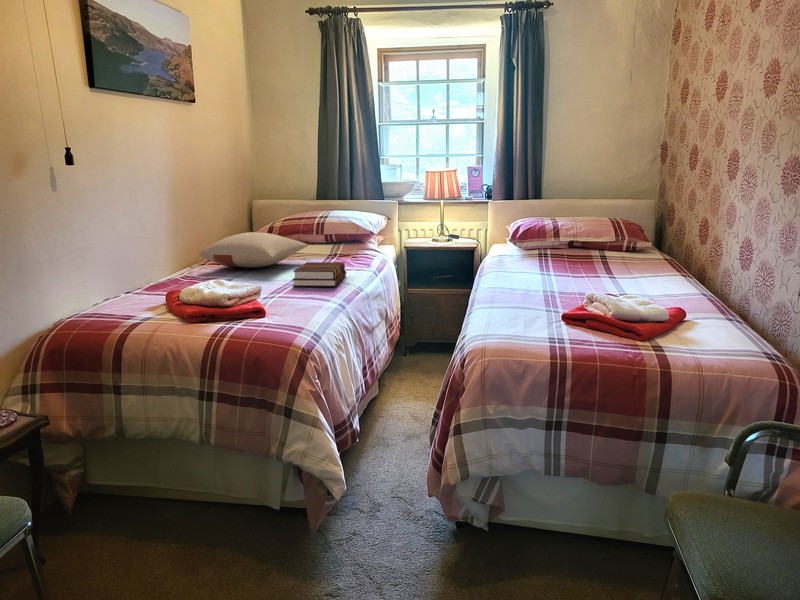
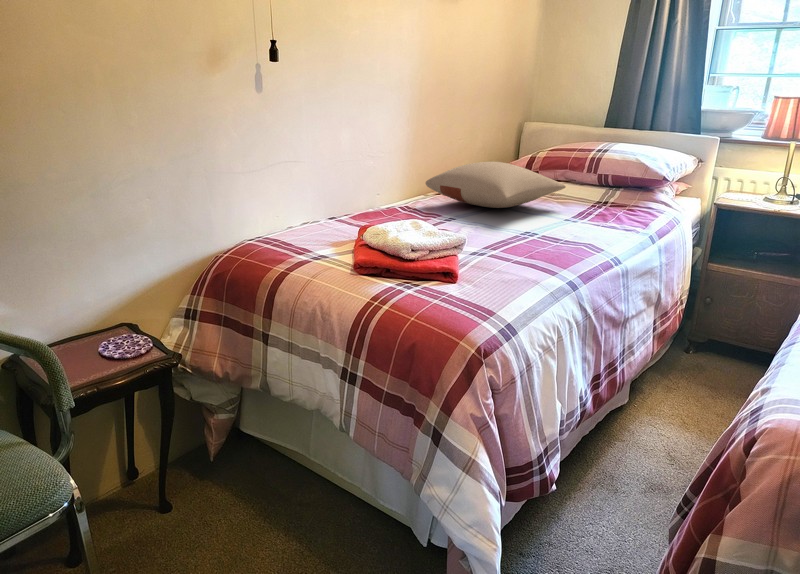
hardback book: present [292,262,346,286] -> none [519,211,605,252]

